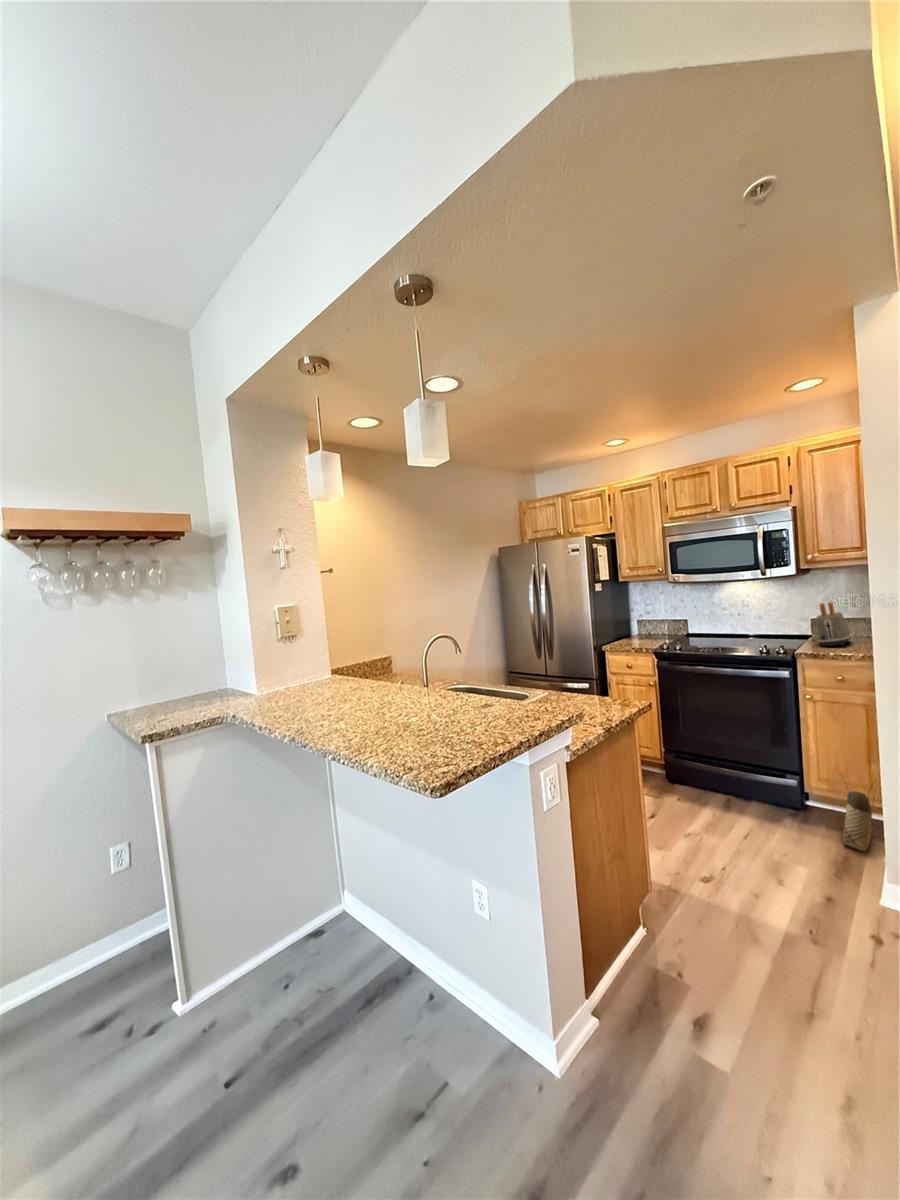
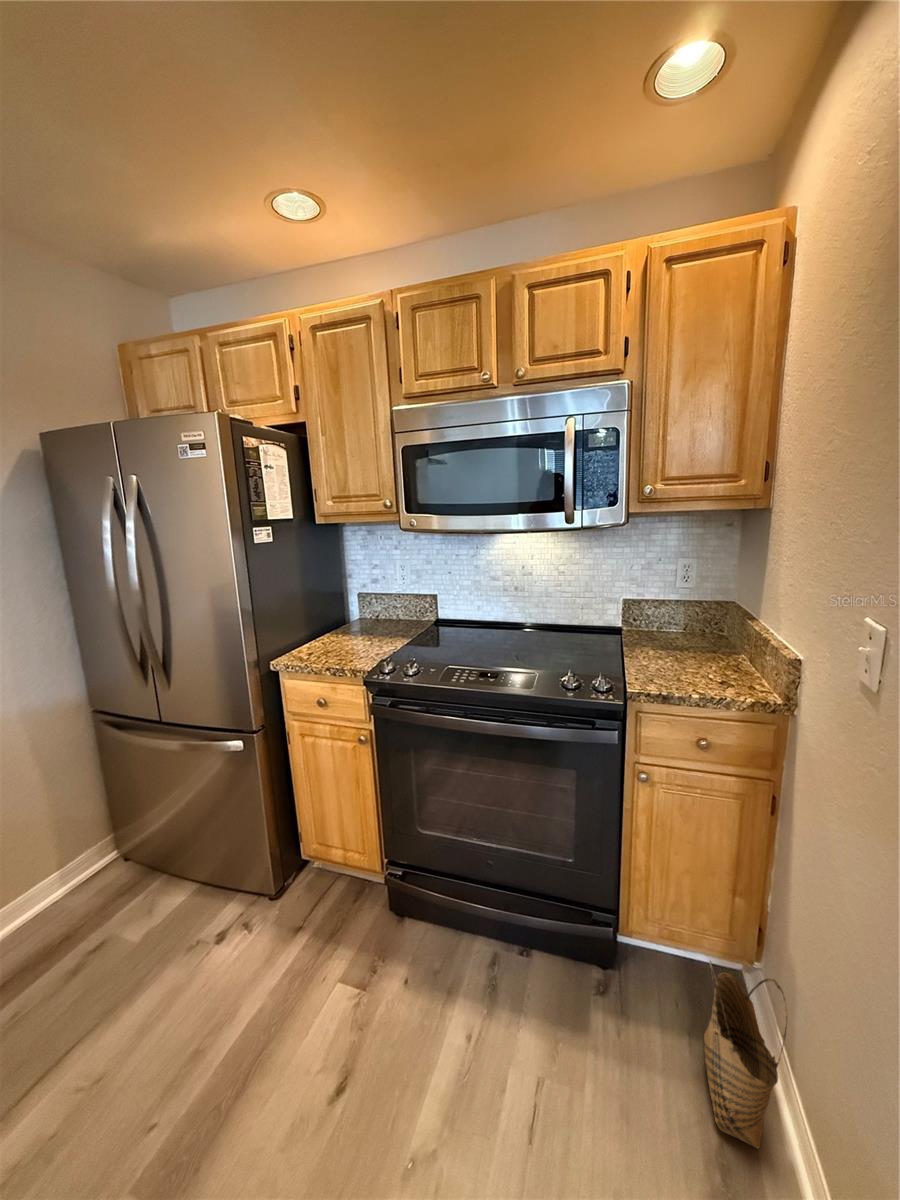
toaster: present [816,601,851,646] -> none [644,576,697,663]

